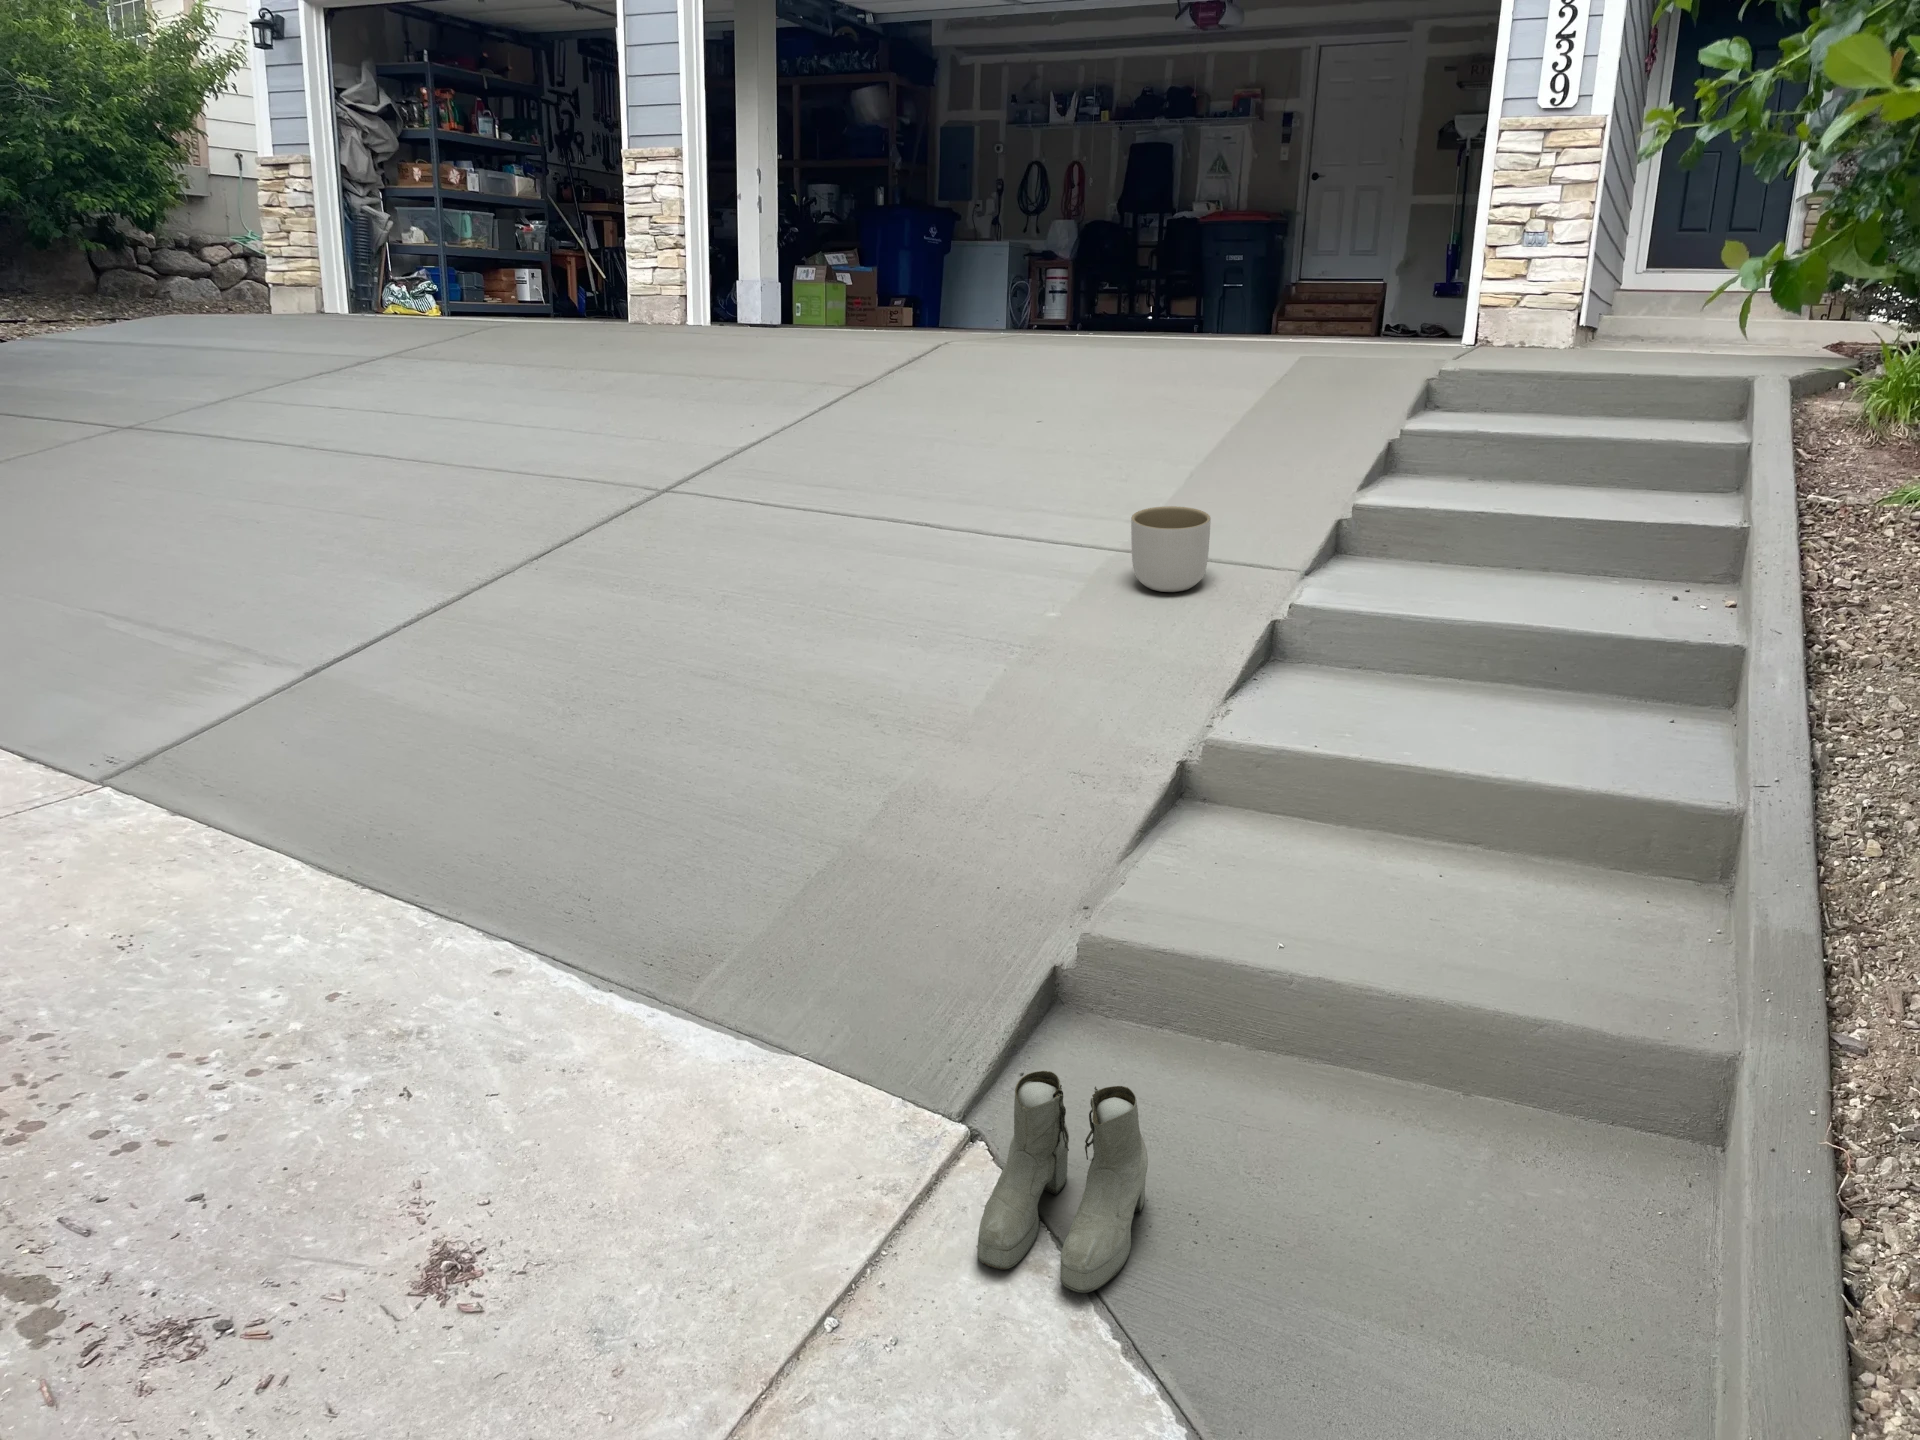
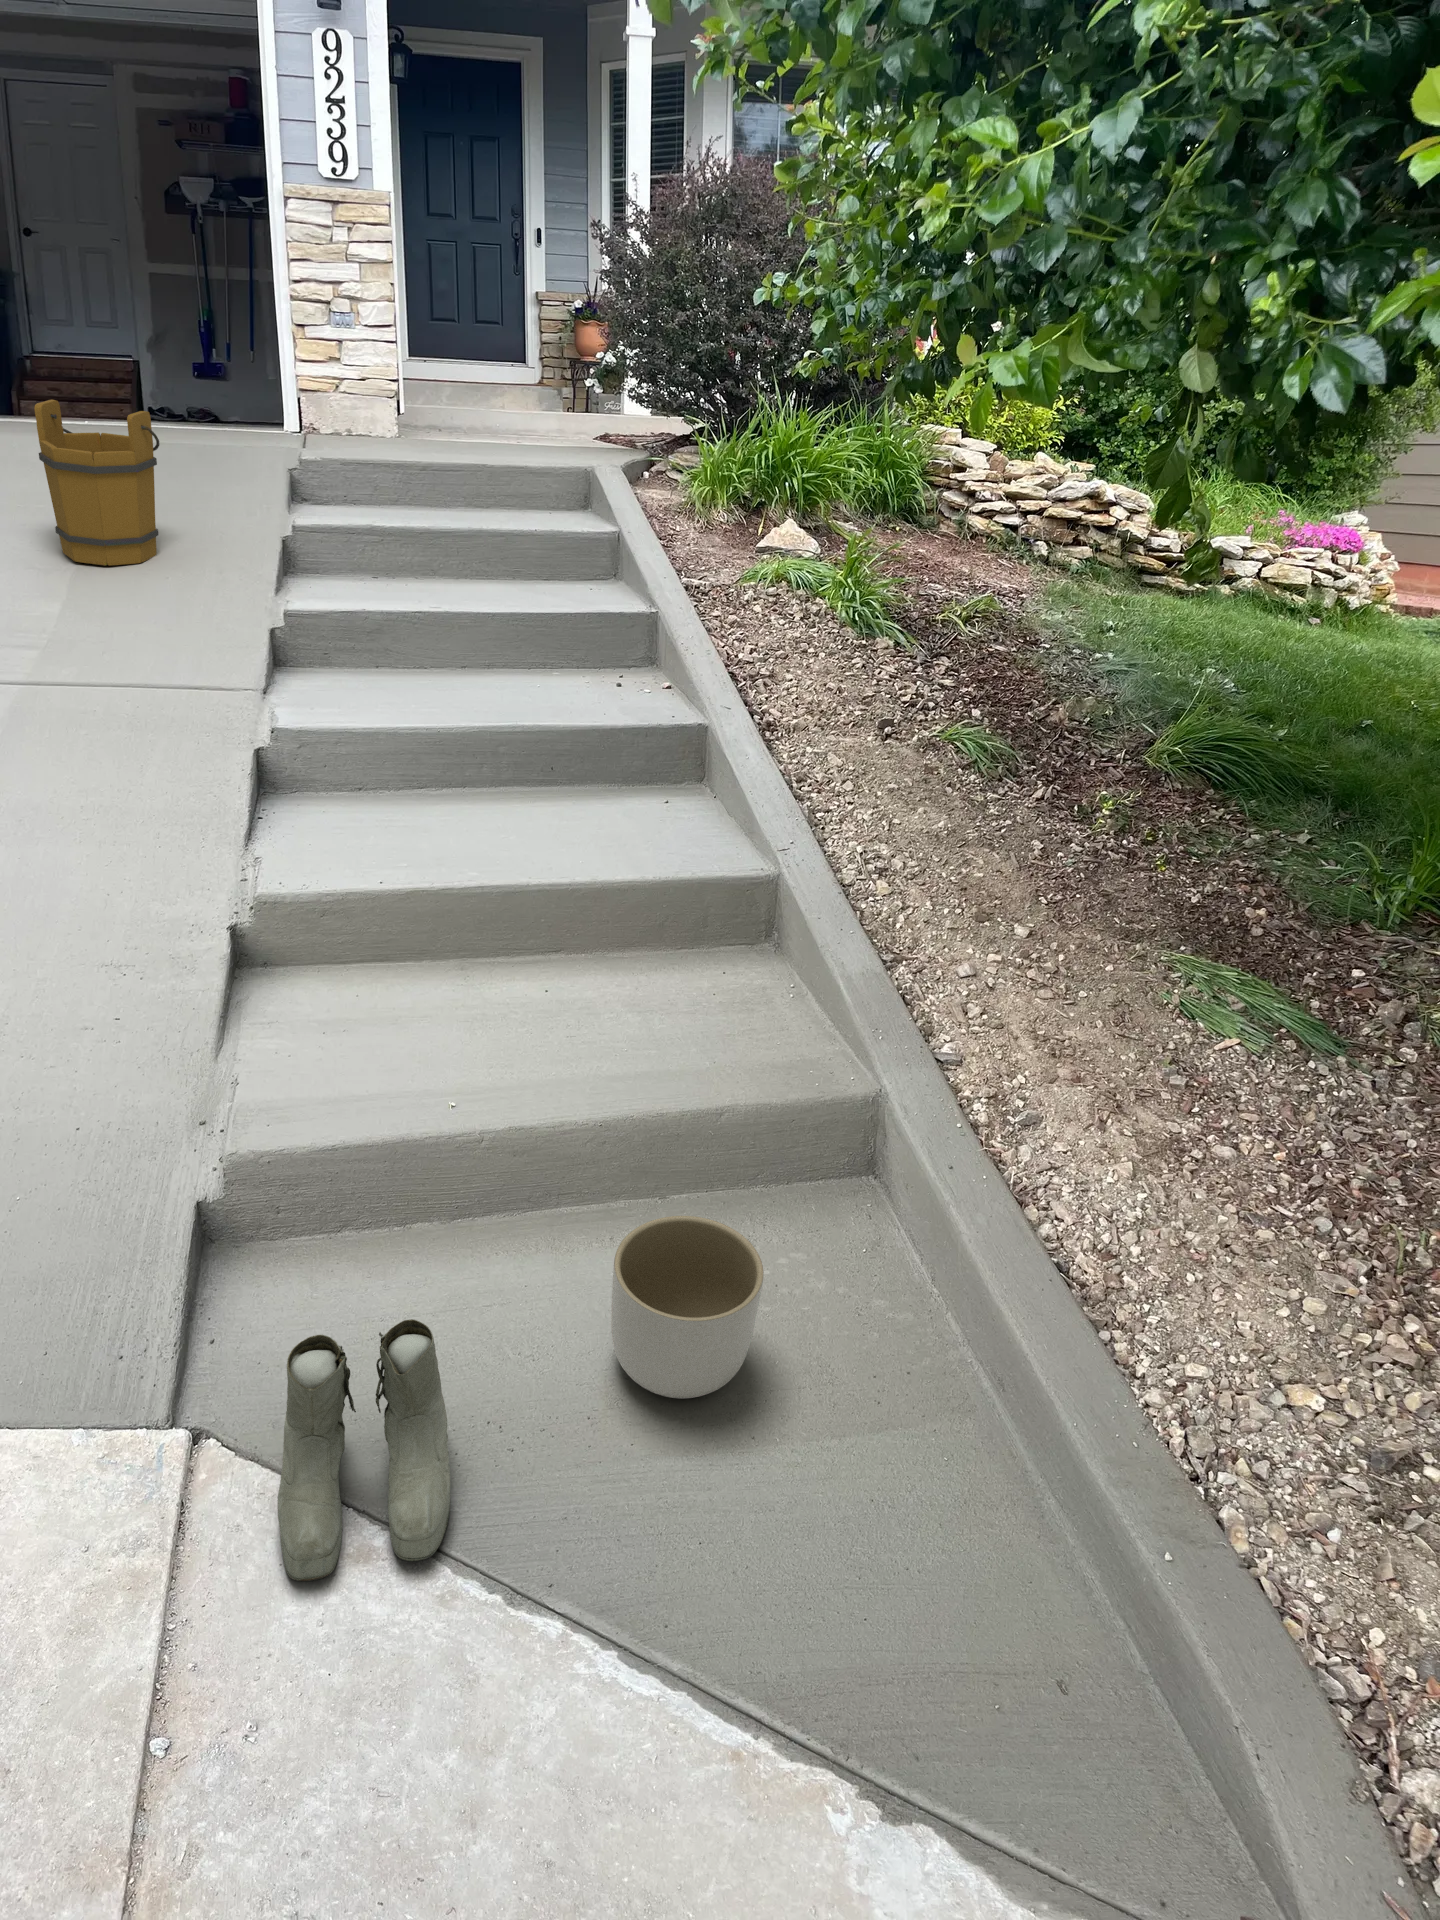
bucket: none [1180,323,1276,460] -> present [34,400,159,566]
planter: present [1131,506,1211,592] -> present [611,1216,764,1398]

